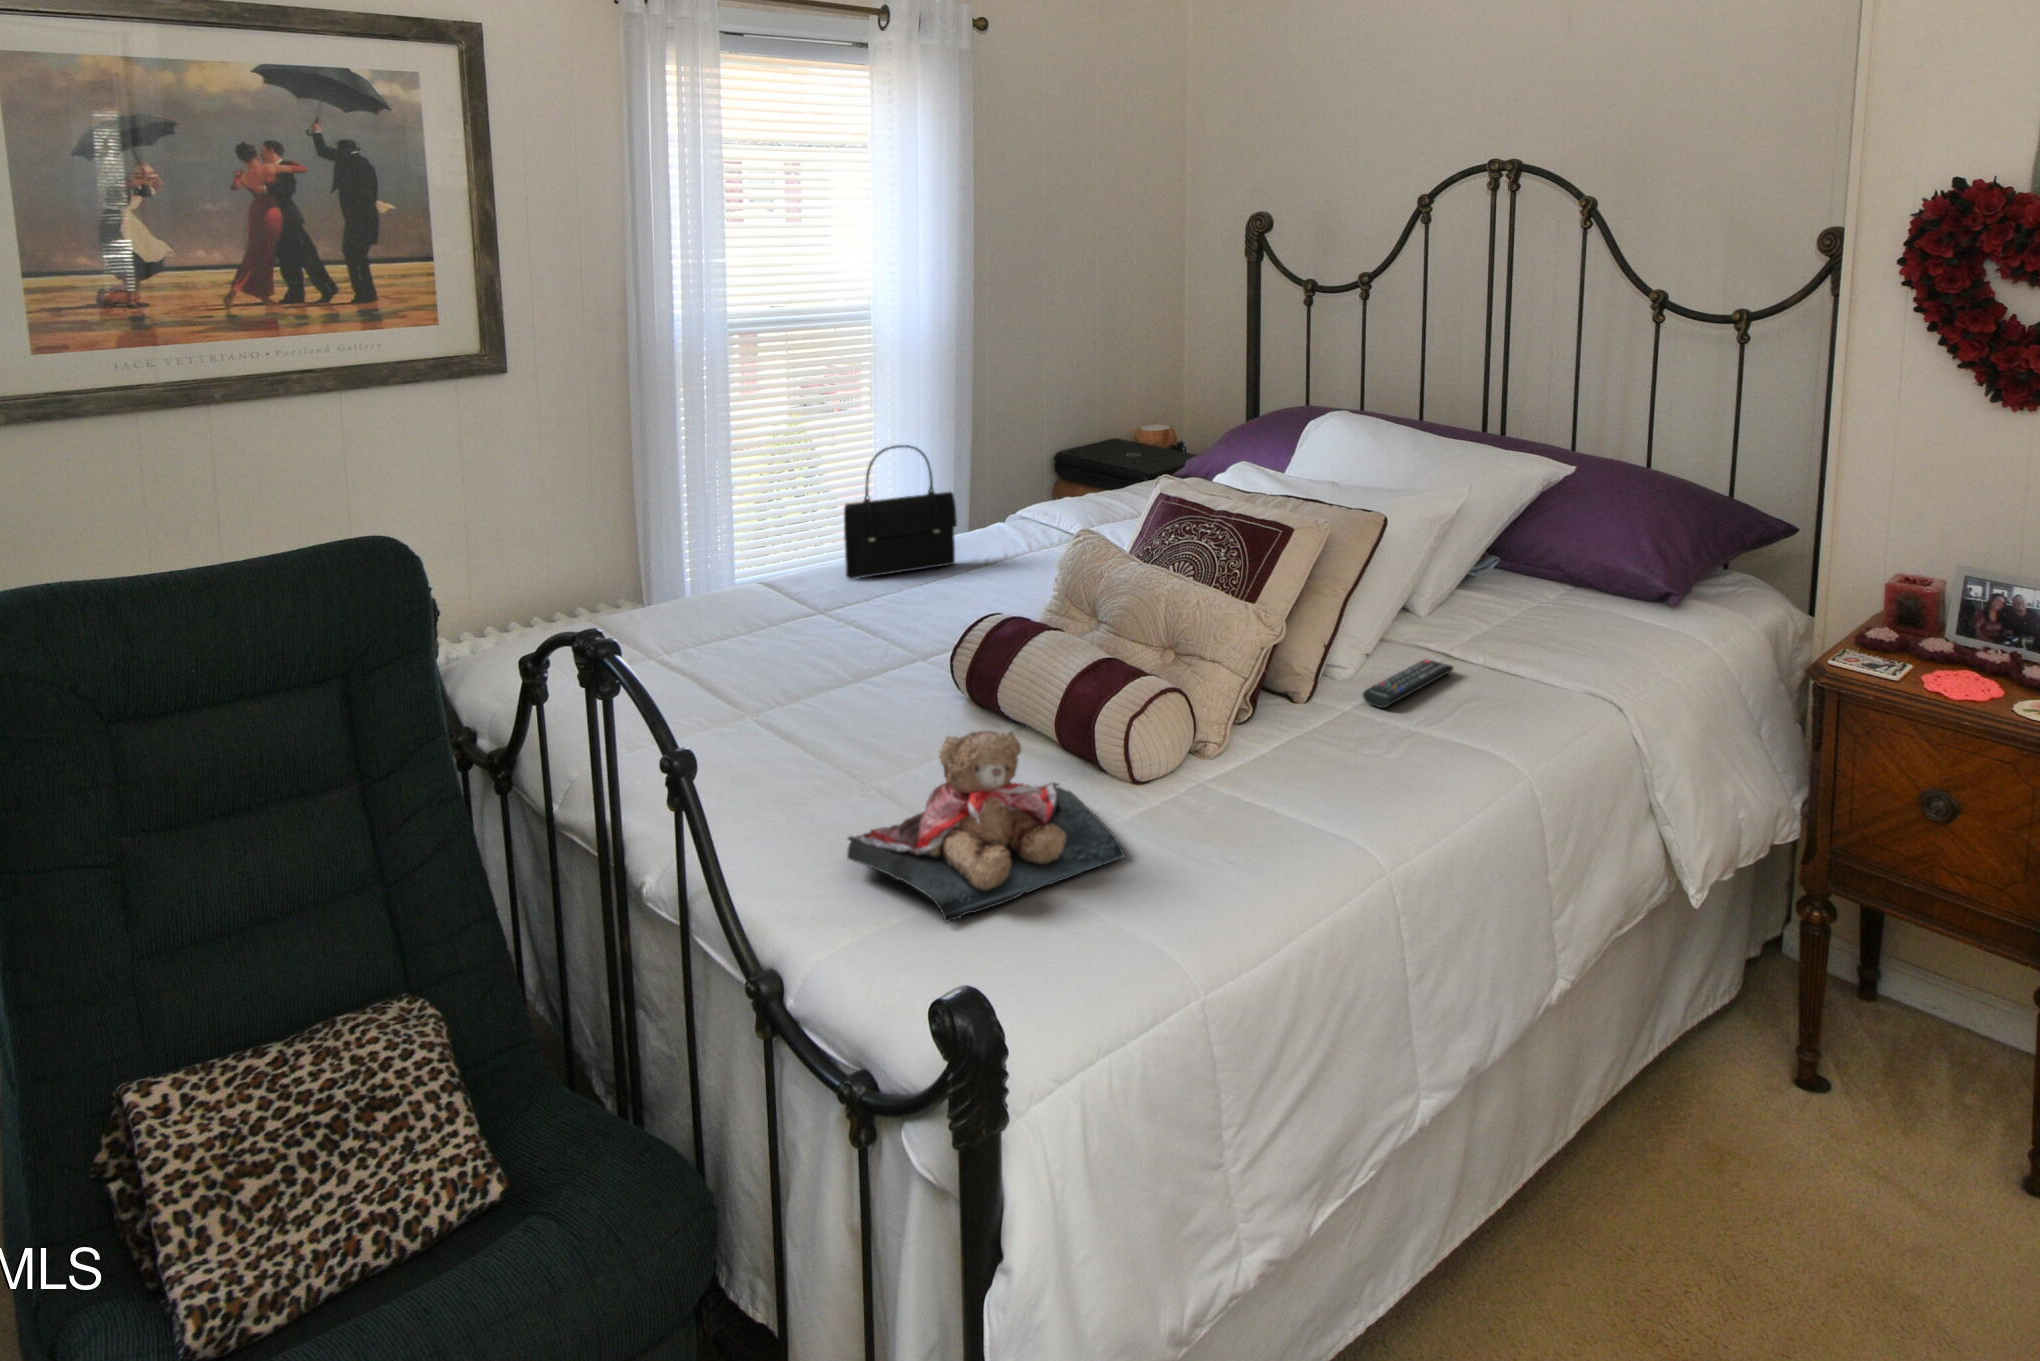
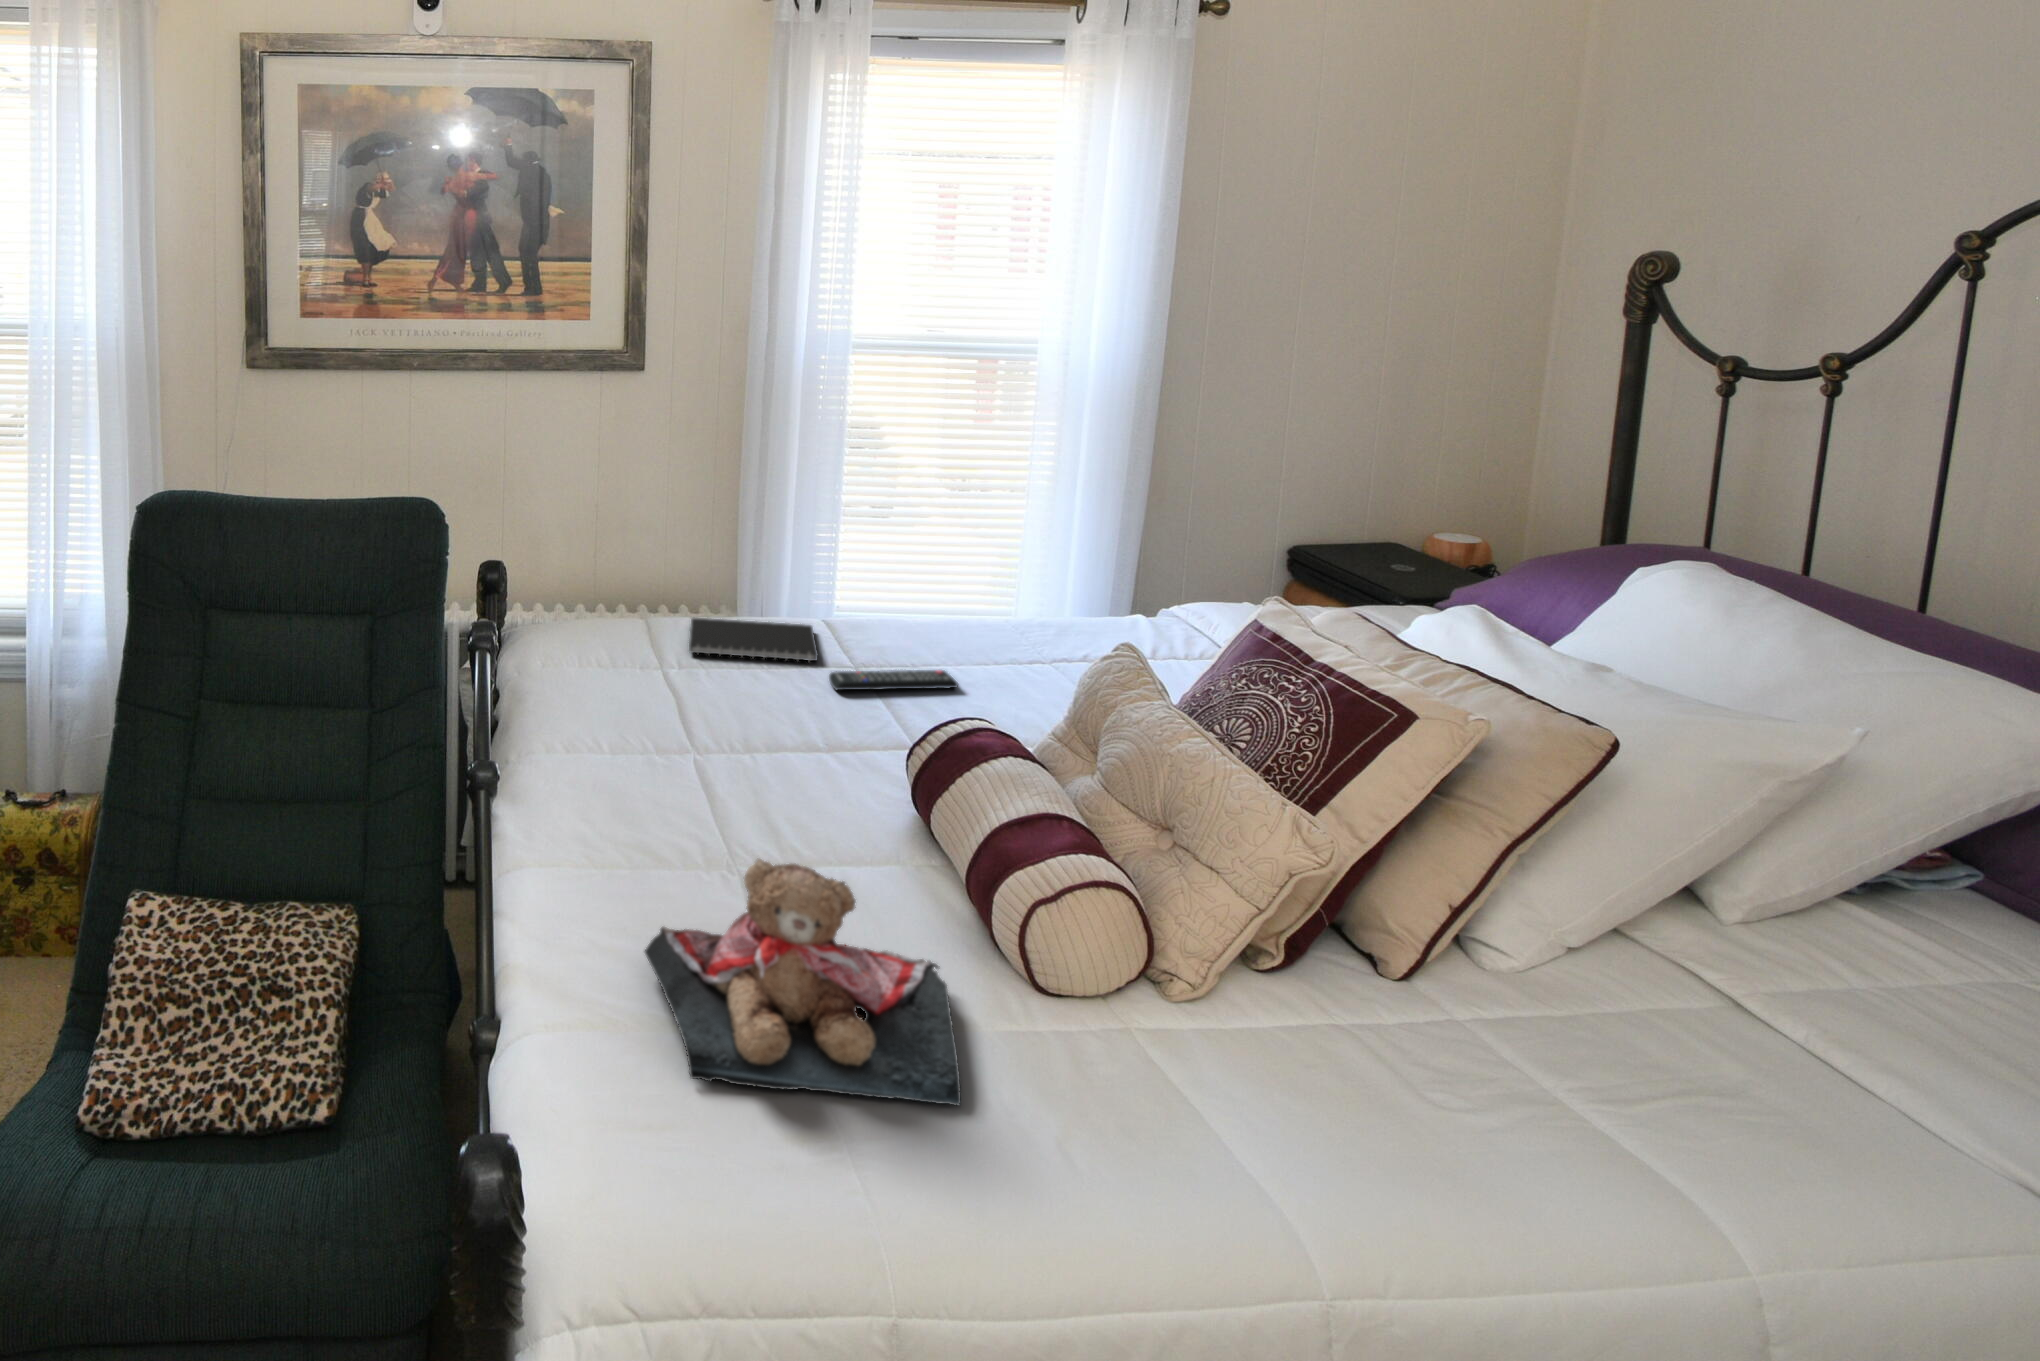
handbag: present [844,445,957,579] -> none [901,497,1039,648]
notebook: none [653,590,798,640] -> present [689,618,818,661]
remote control: present [1362,659,1453,708] -> present [829,670,959,690]

